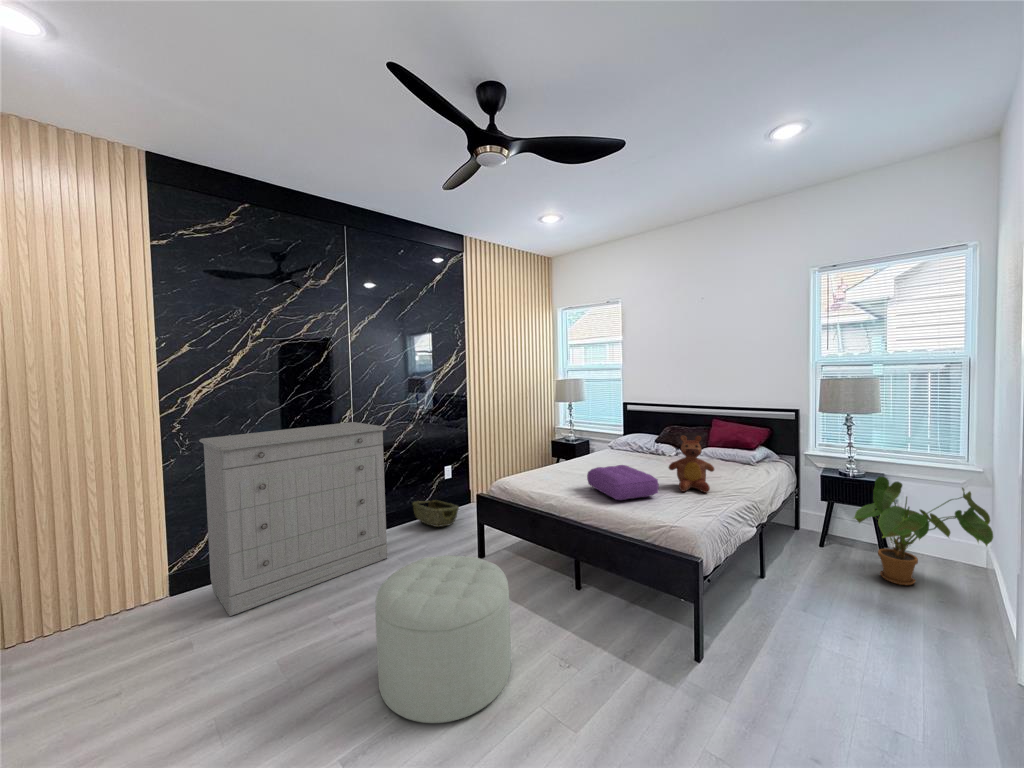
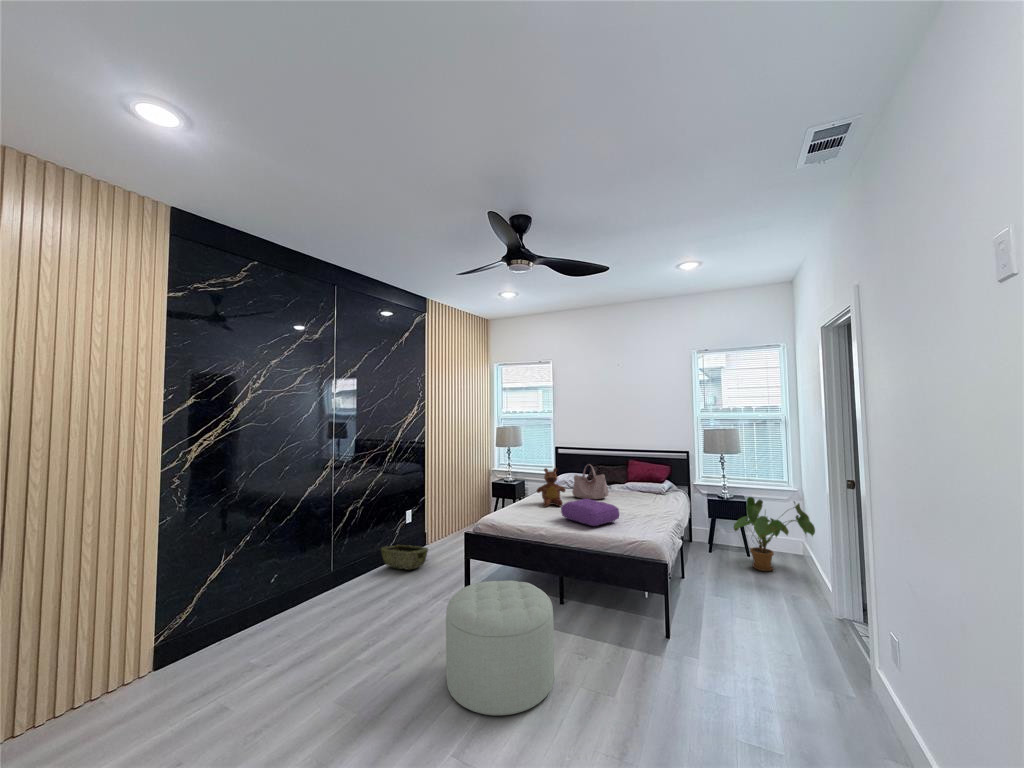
dresser: present [199,422,387,616] -> none [199,471,383,676]
handbag: none [628,423,672,466] -> present [572,465,609,499]
teddy bear: present [669,436,714,493] -> present [537,468,565,507]

